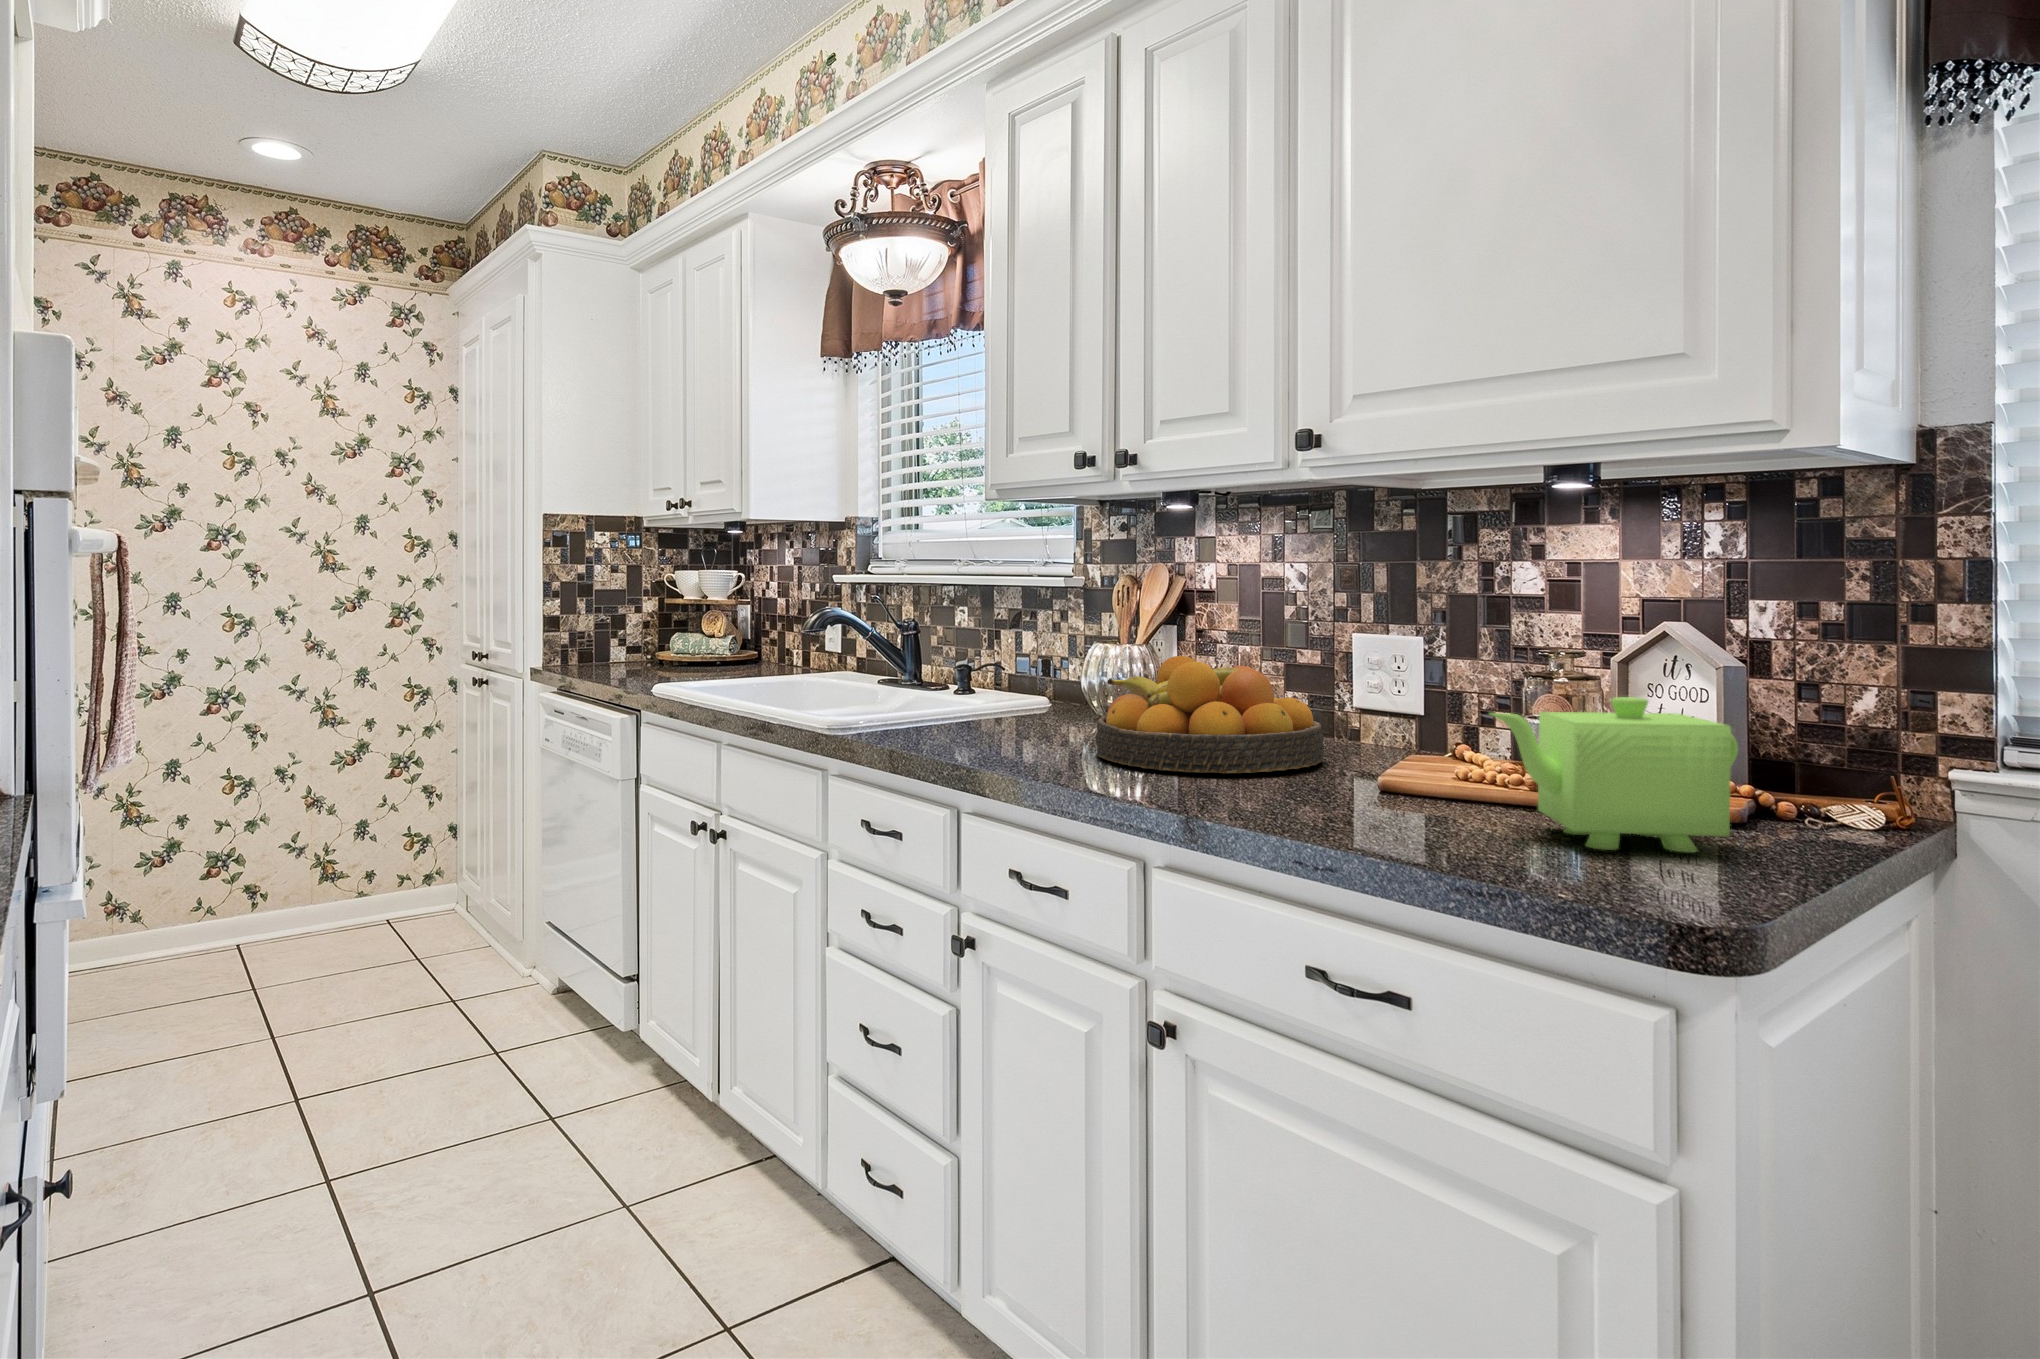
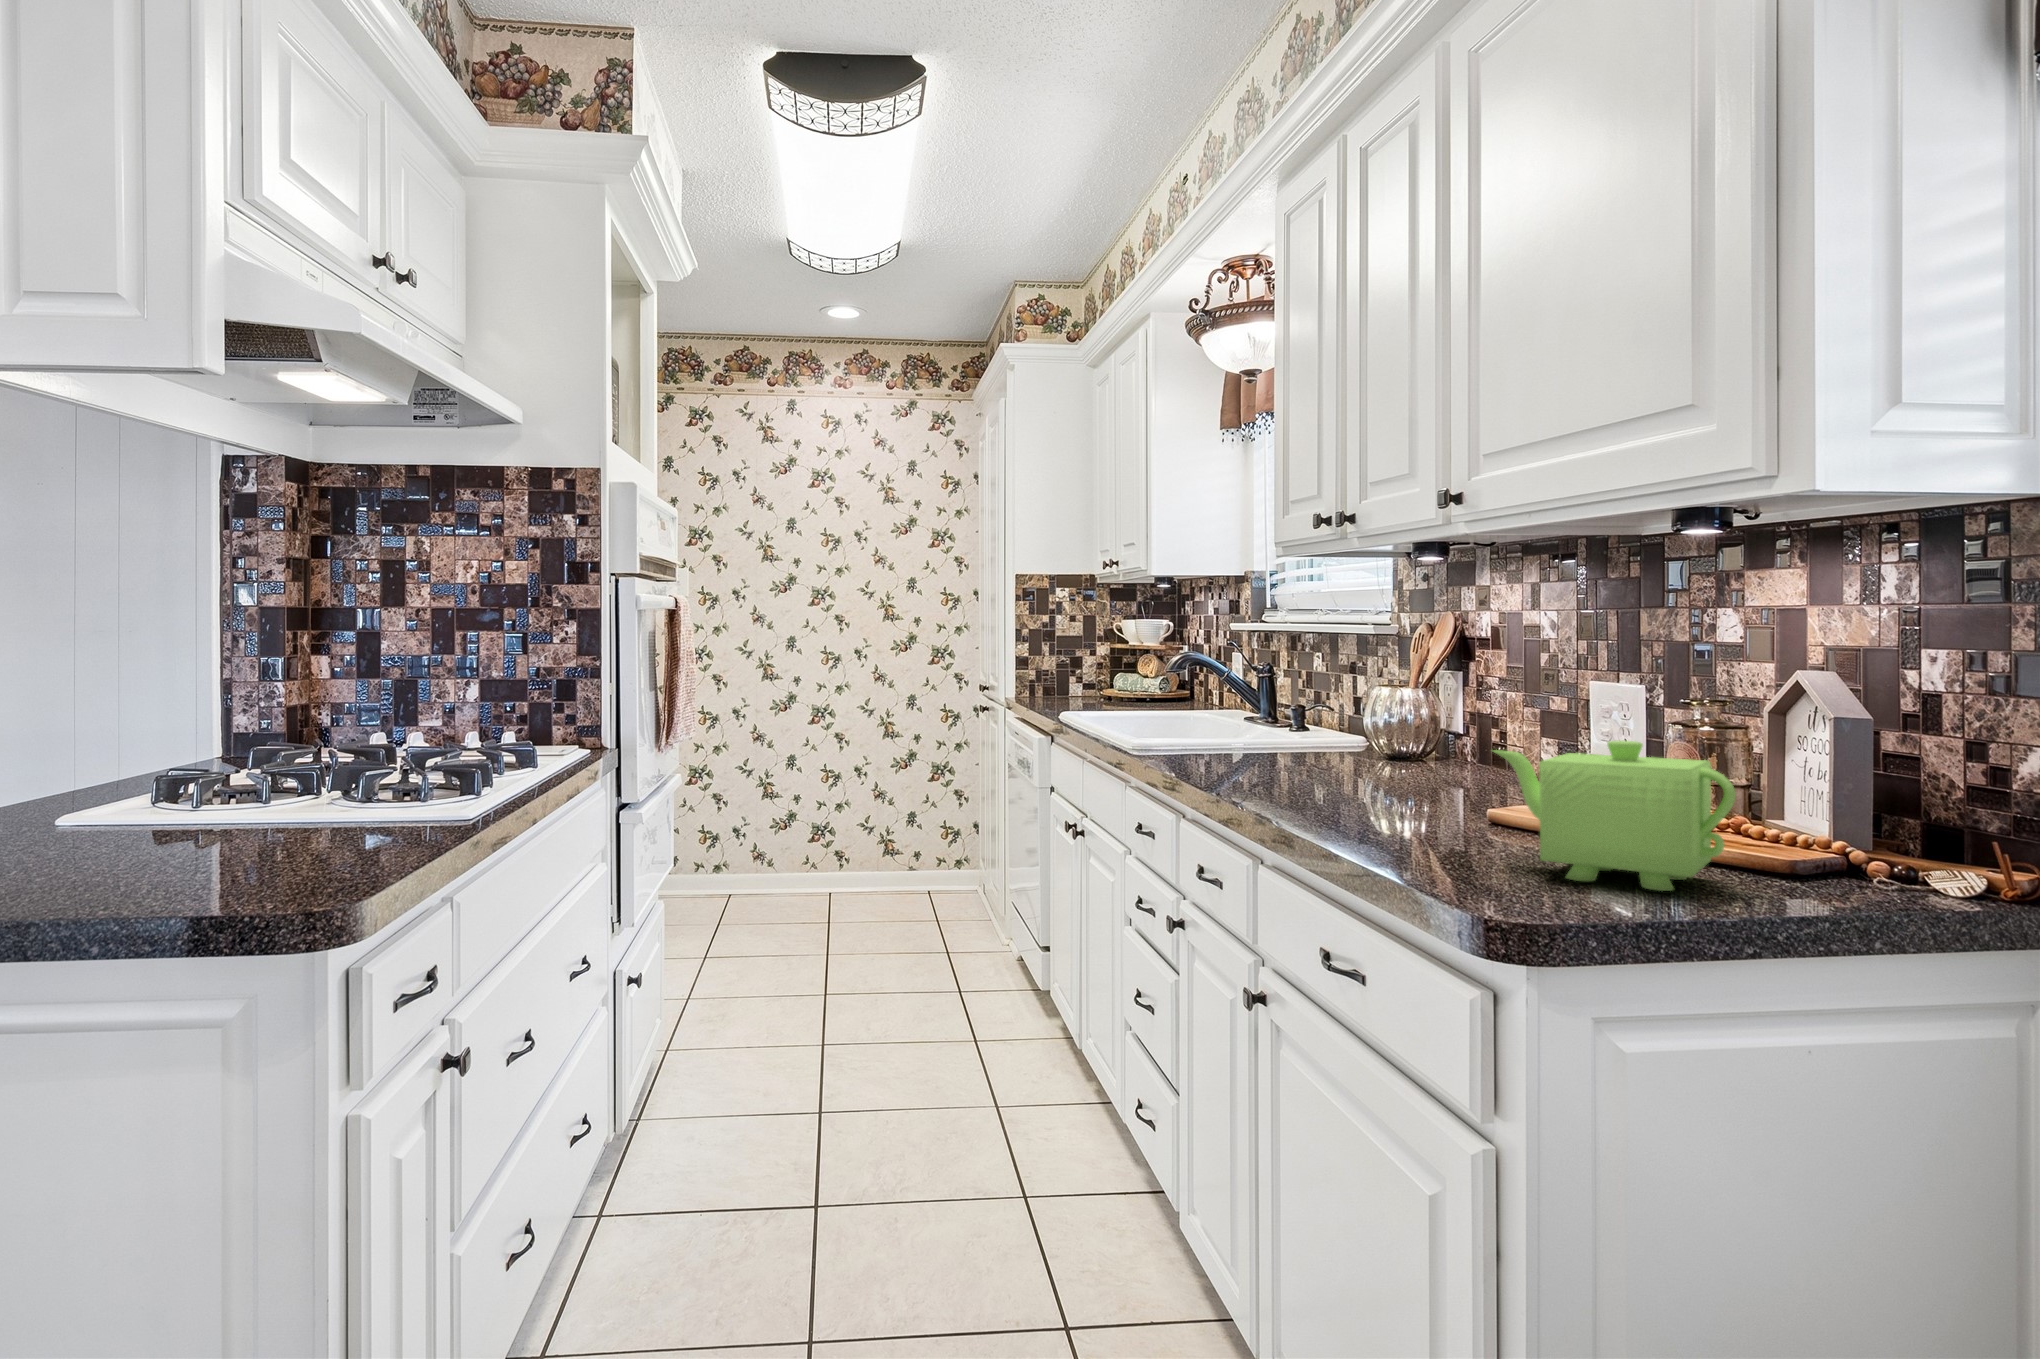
fruit bowl: present [1095,656,1324,773] -> none [1293,698,1510,804]

